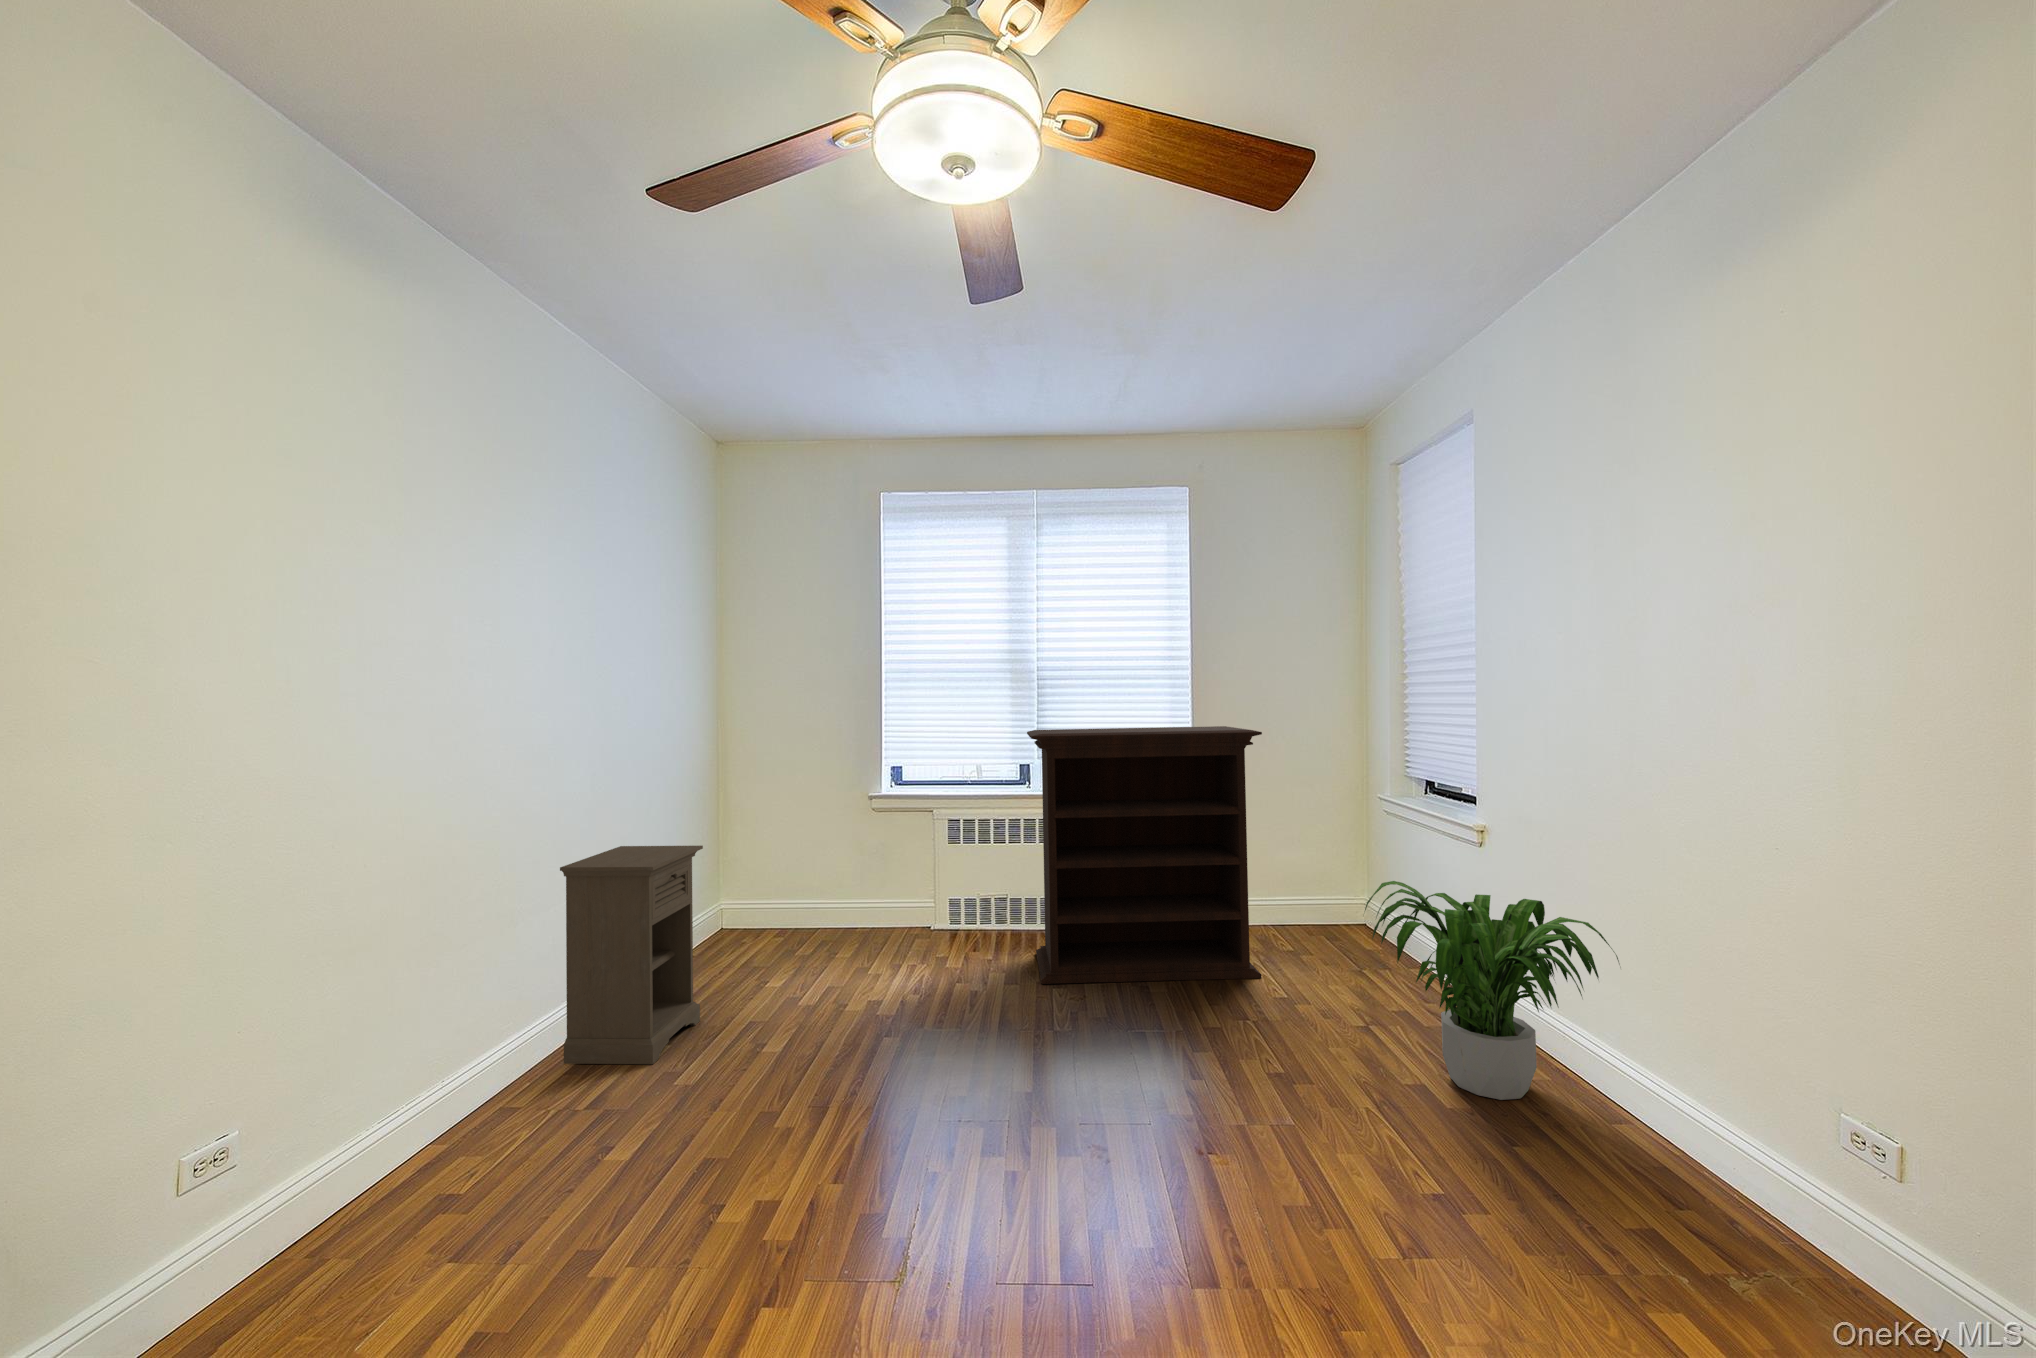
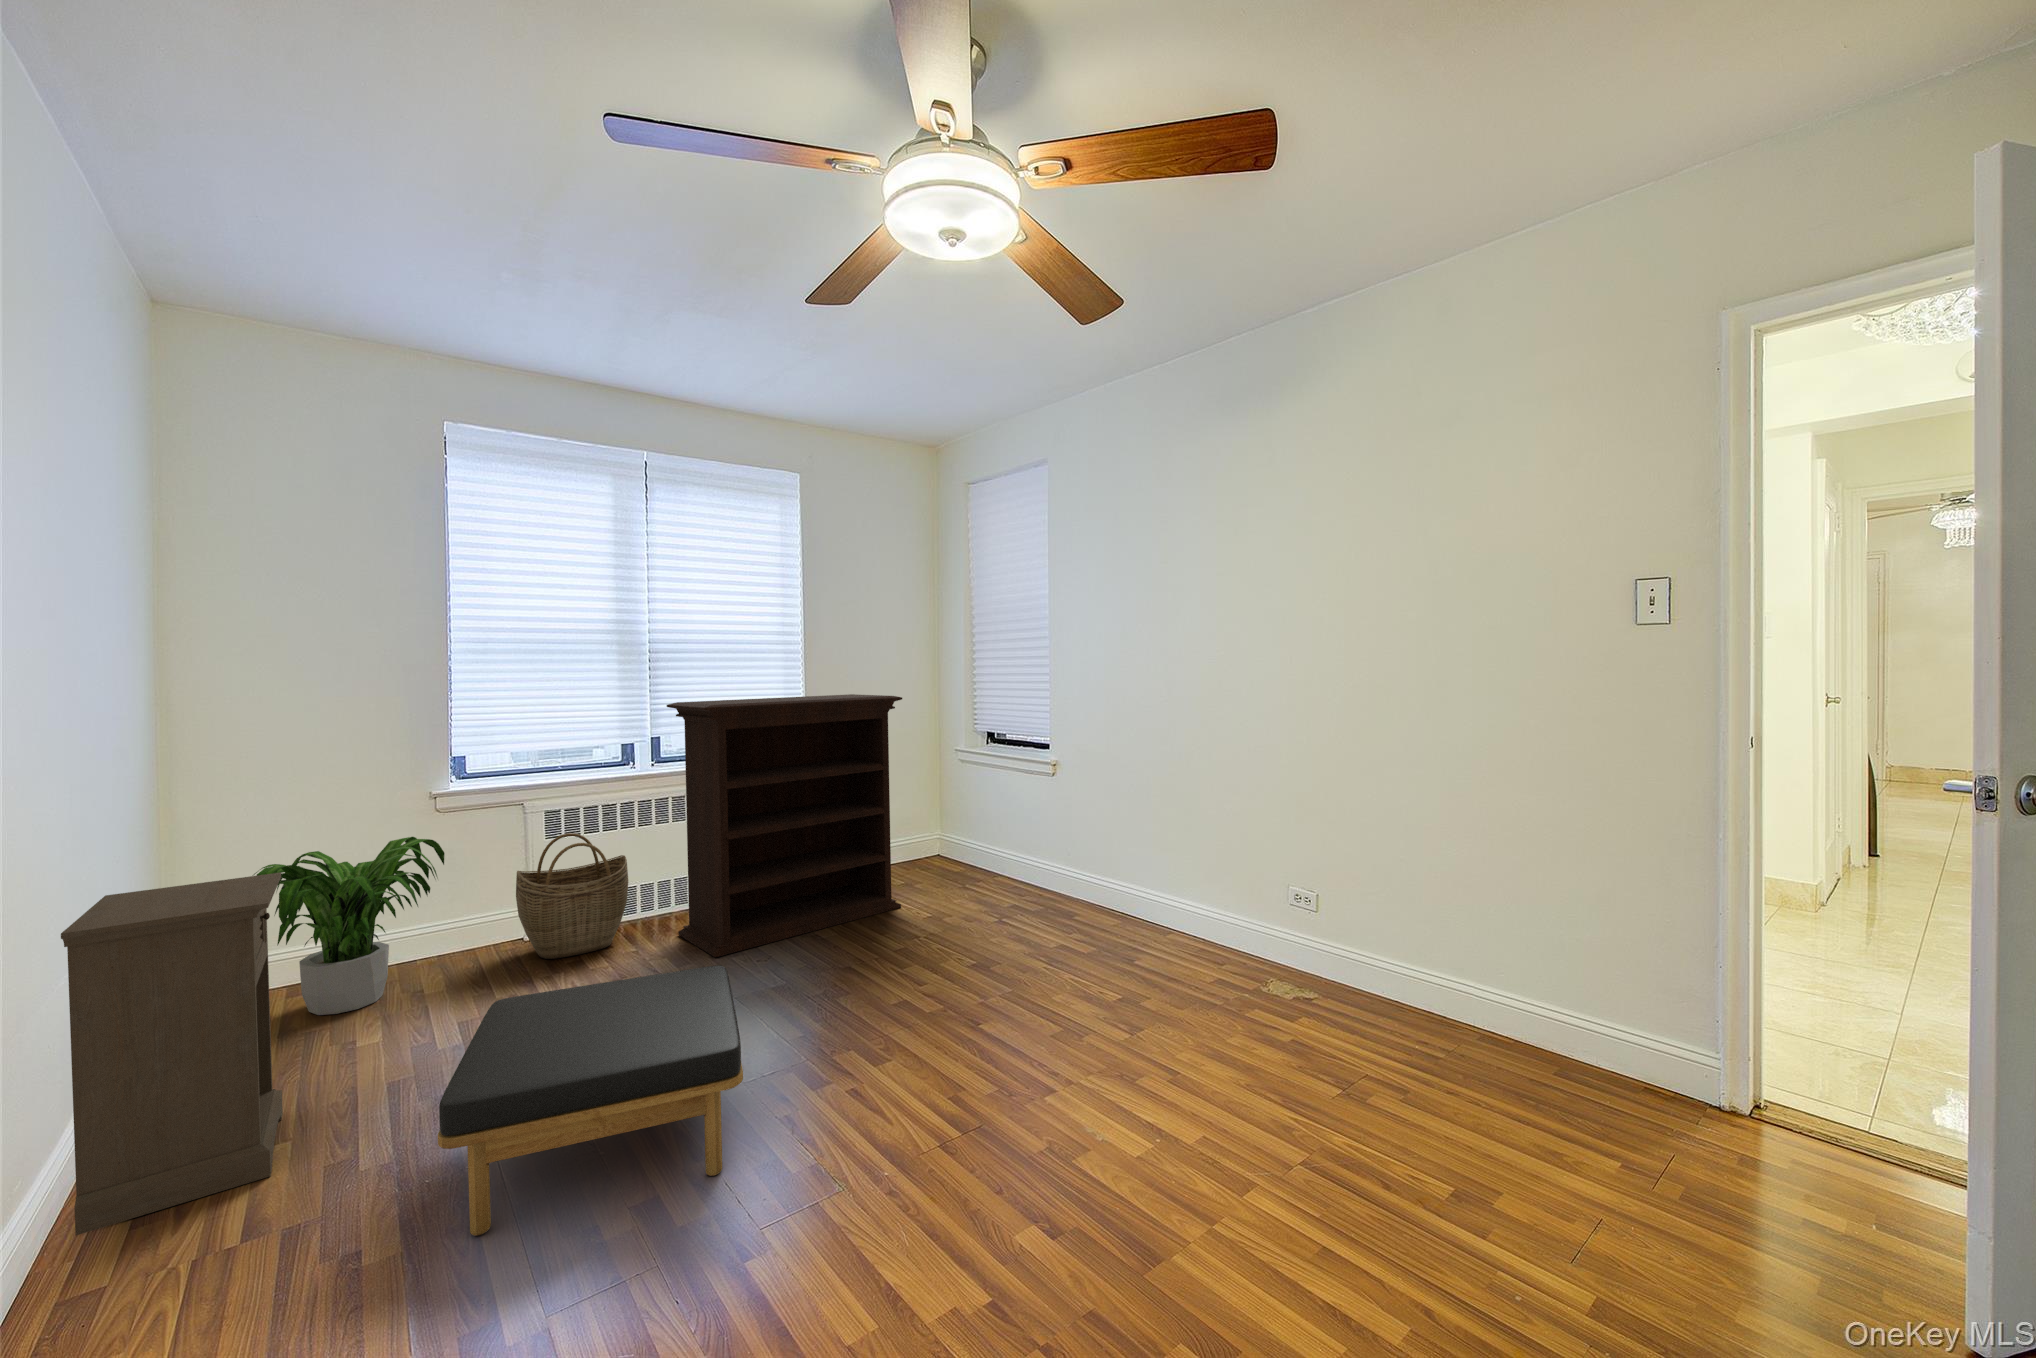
woven basket: none [914,842,1000,951] -> present [516,833,628,959]
potted plant: present [1365,881,1619,1100] -> present [254,837,445,1015]
ottoman: none [655,976,949,1200] -> present [438,965,743,1236]

